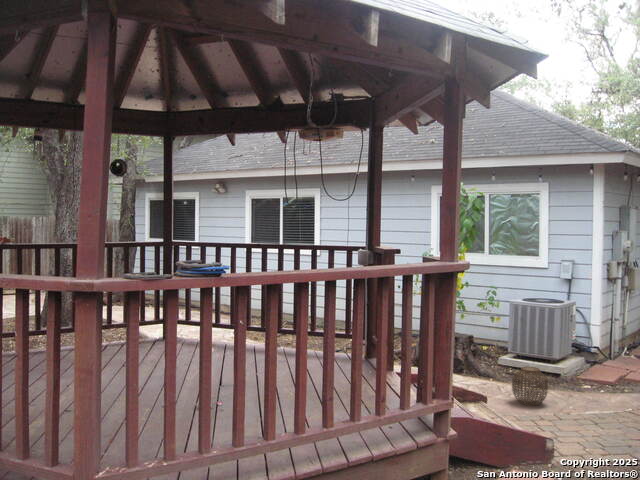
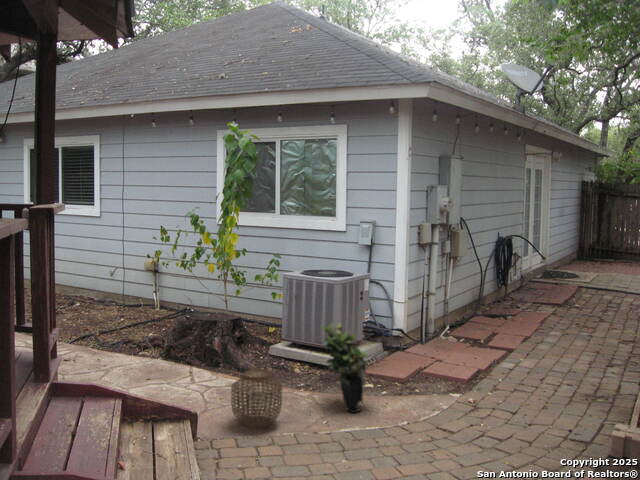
potted plant: none [564,336,602,399] -> present [321,324,368,413]

